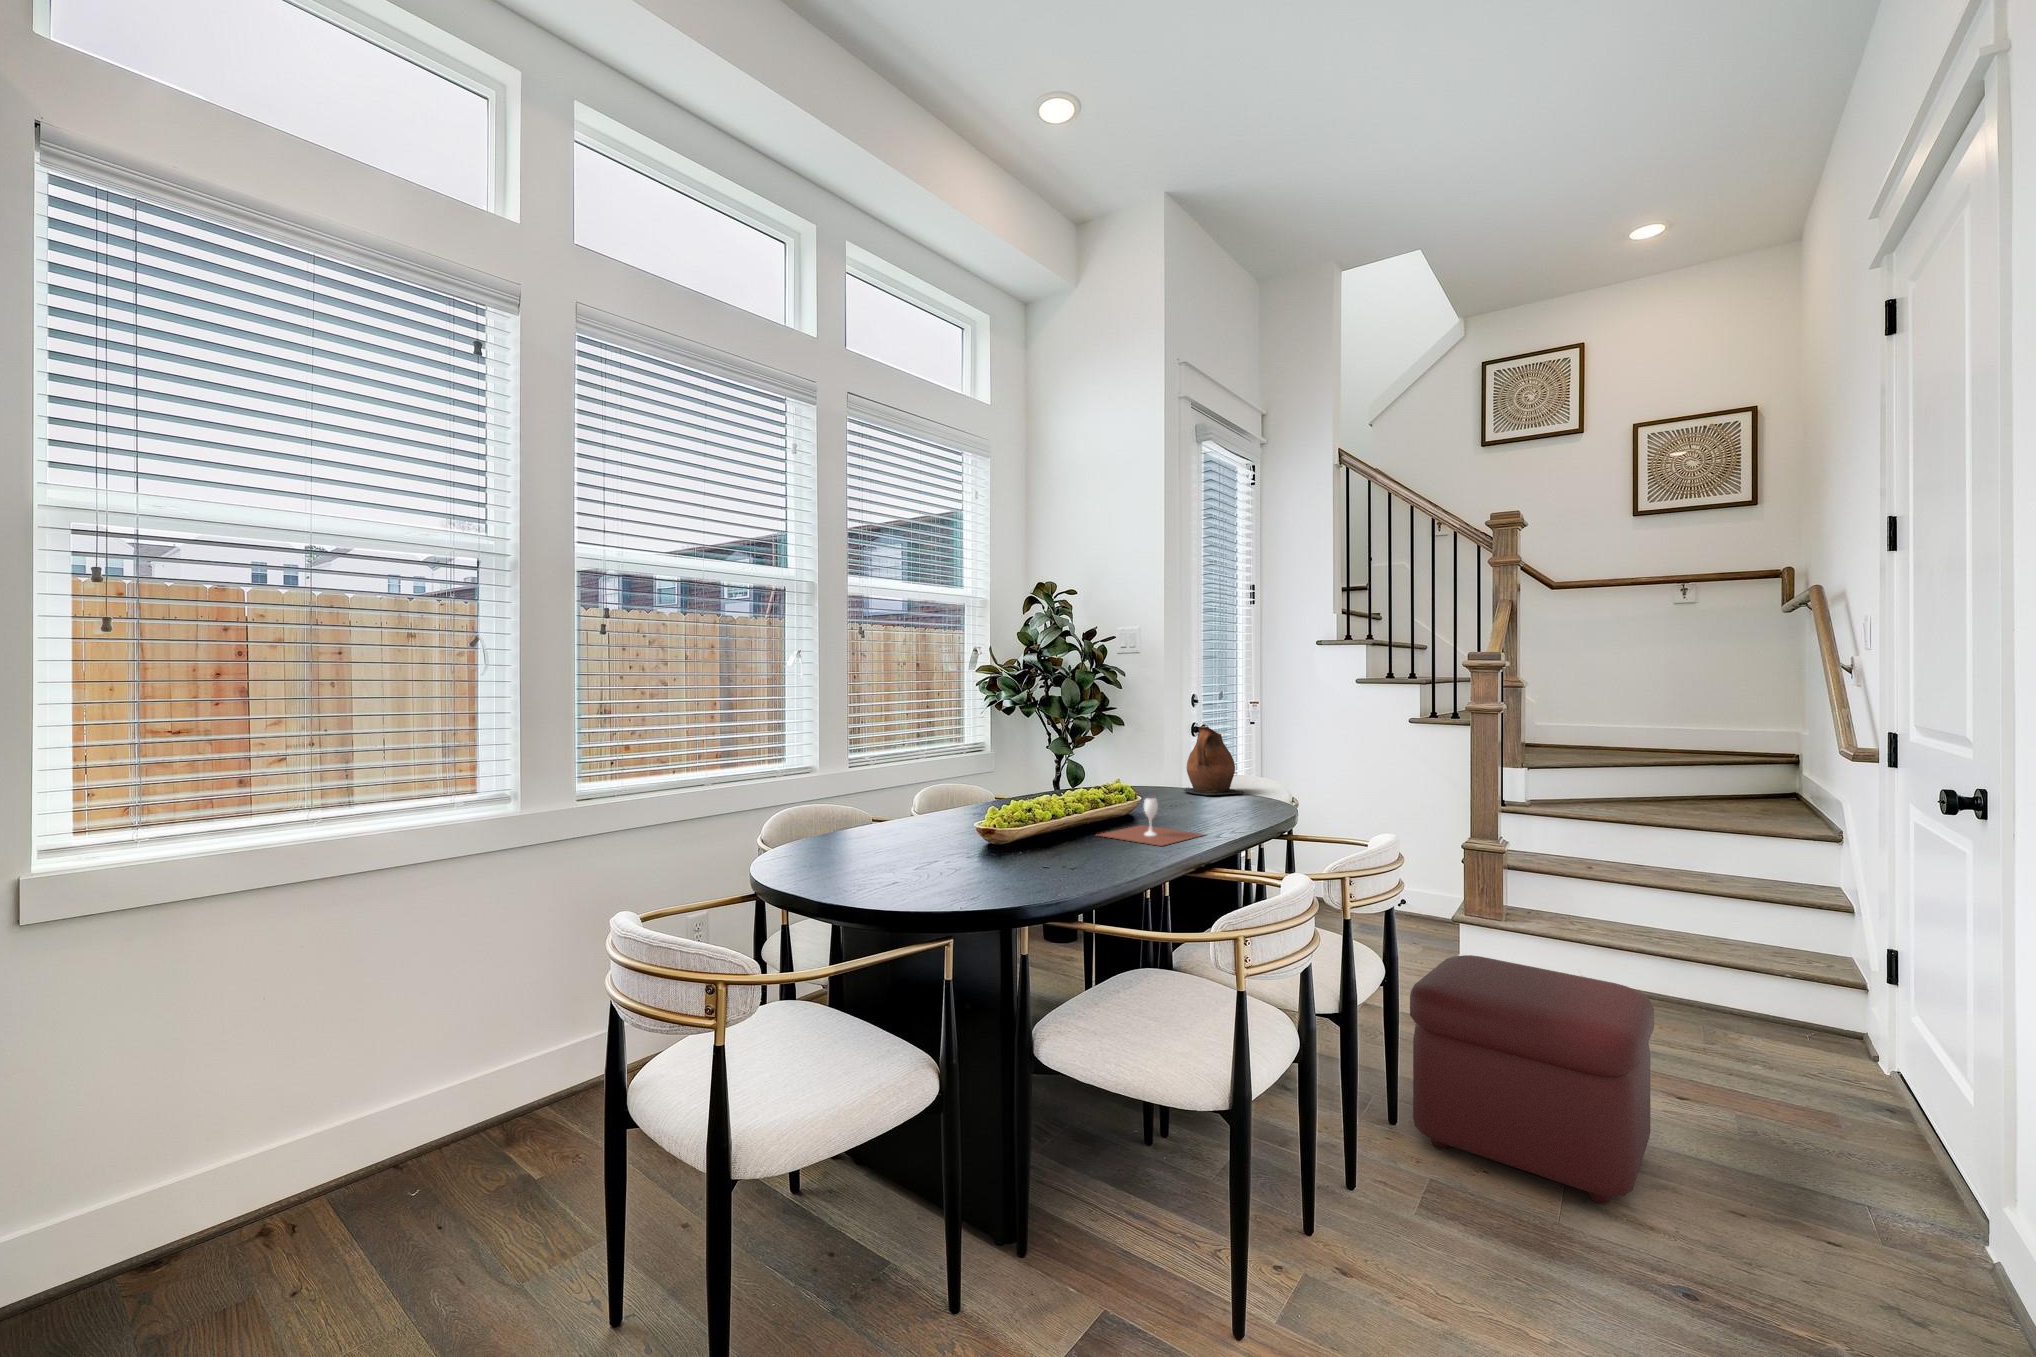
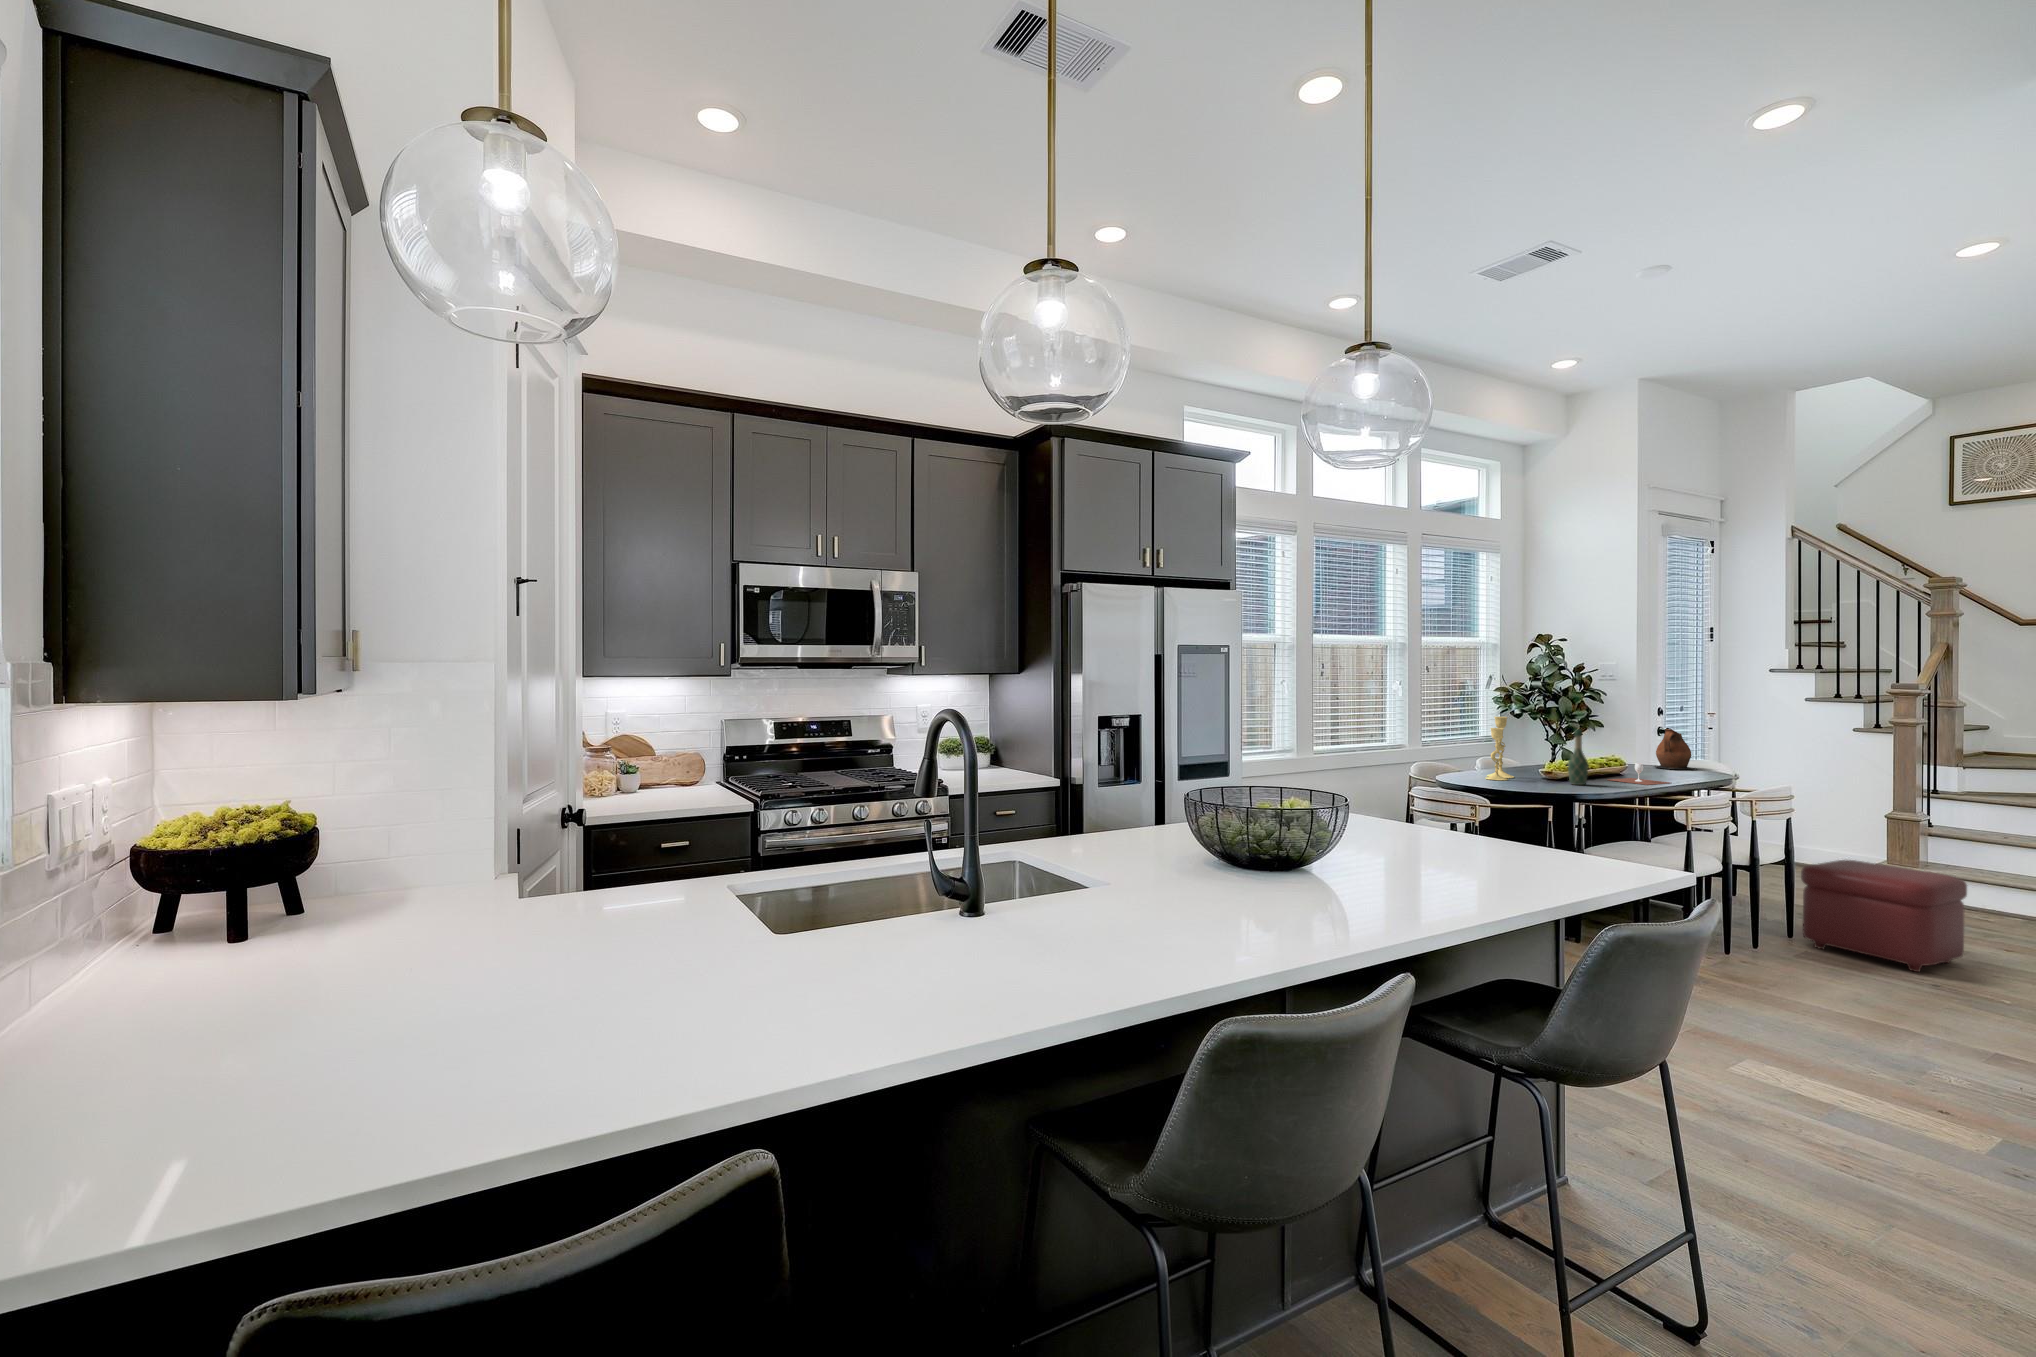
candlestick: none [862,711,930,855] -> present [1486,717,1514,780]
wine bottle: none [1013,734,1053,860] -> present [1568,729,1589,785]

